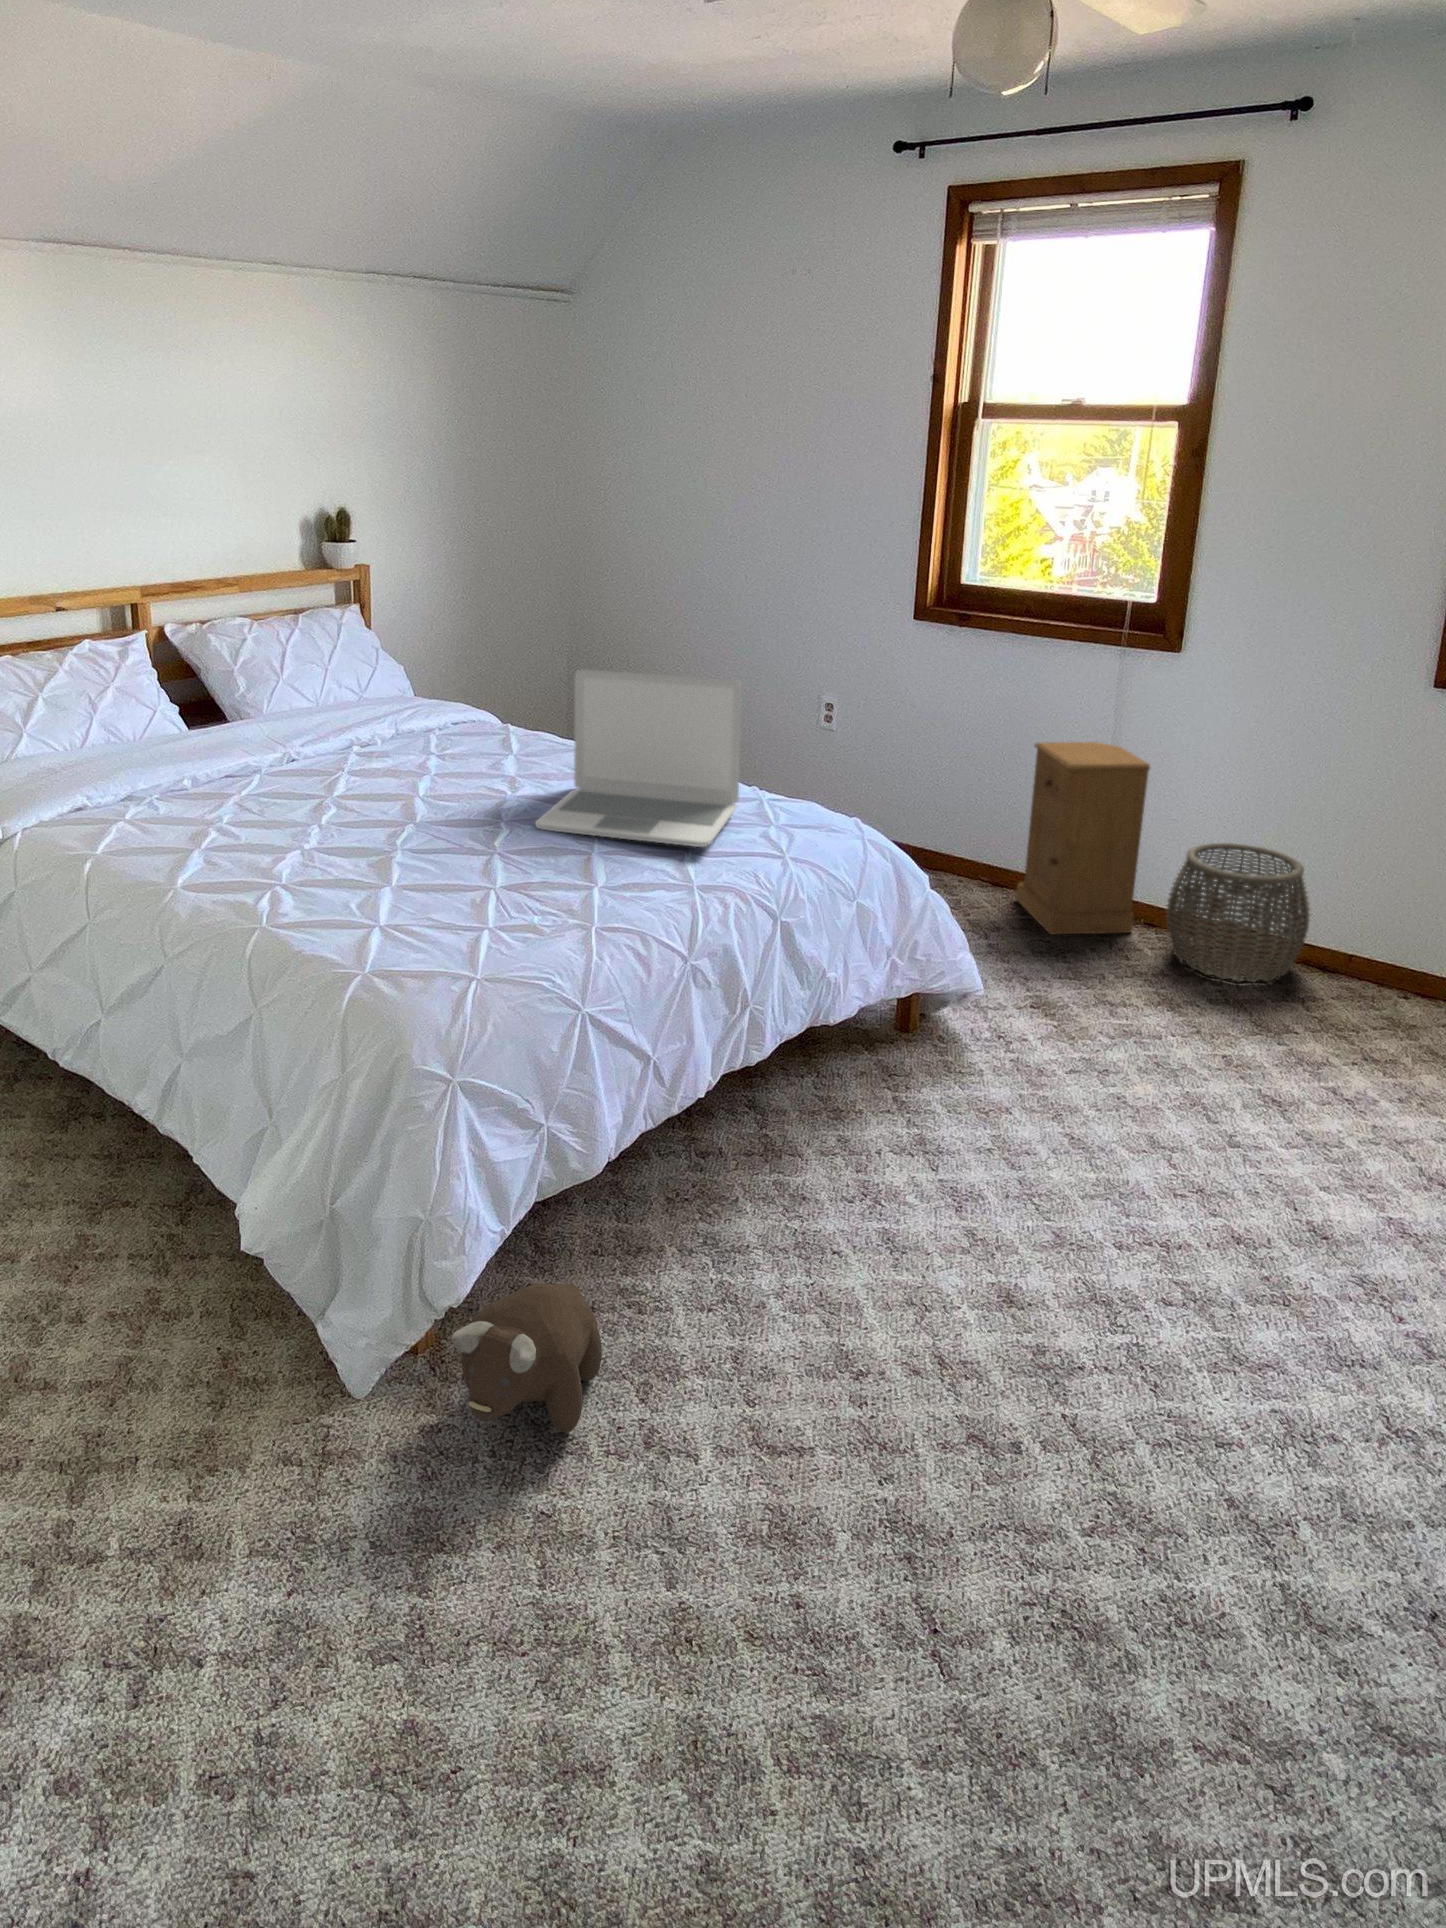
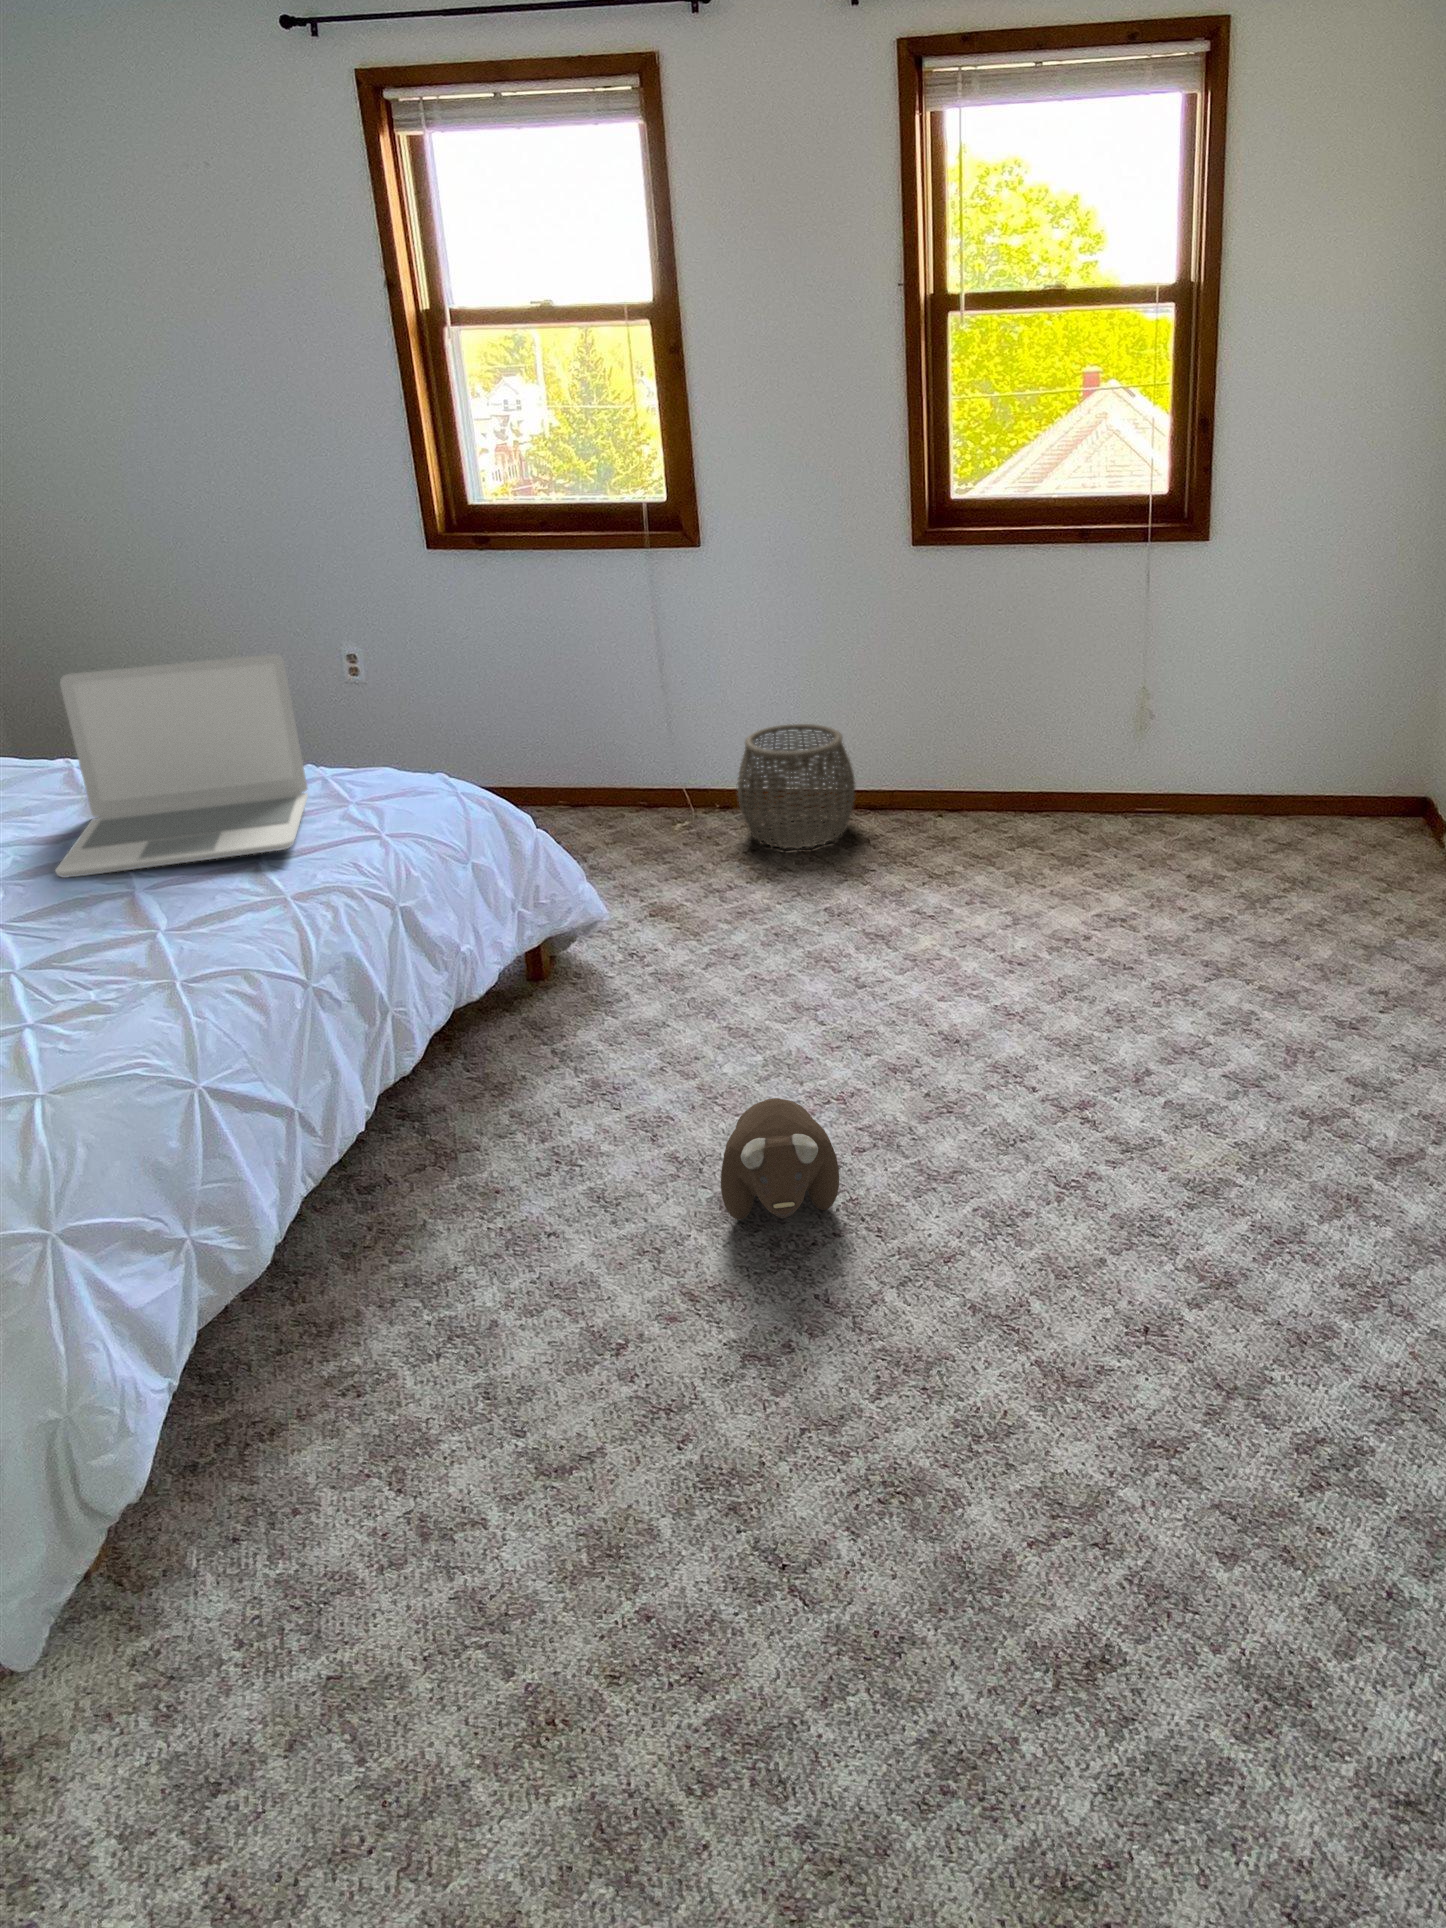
nightstand: present [1016,742,1150,934] -> none [583,653,710,848]
plush toy: present [452,1283,602,1433] -> present [721,1098,839,1220]

